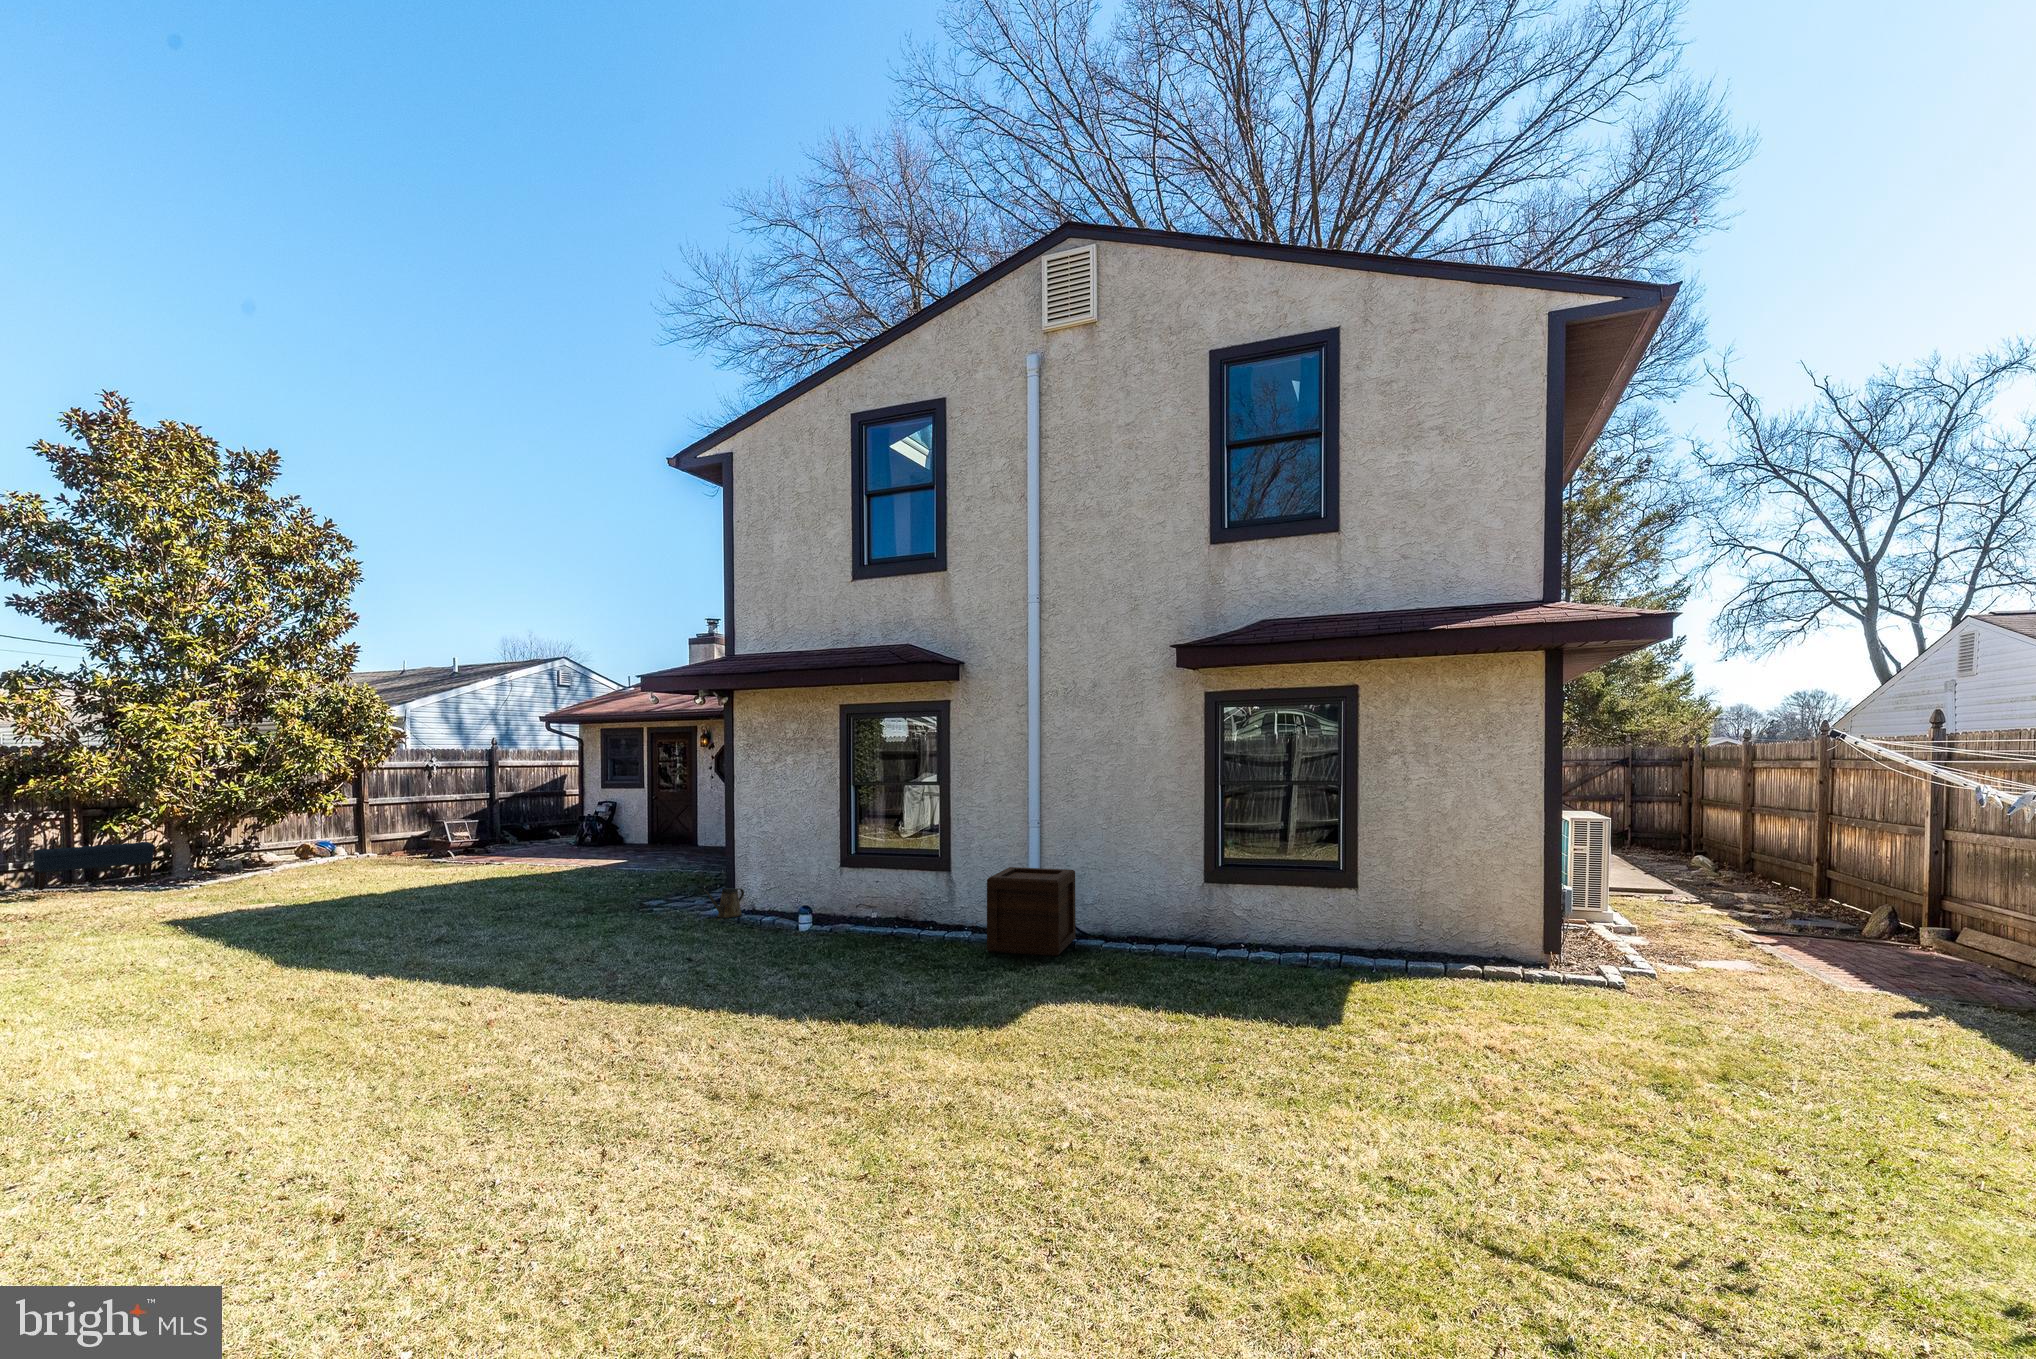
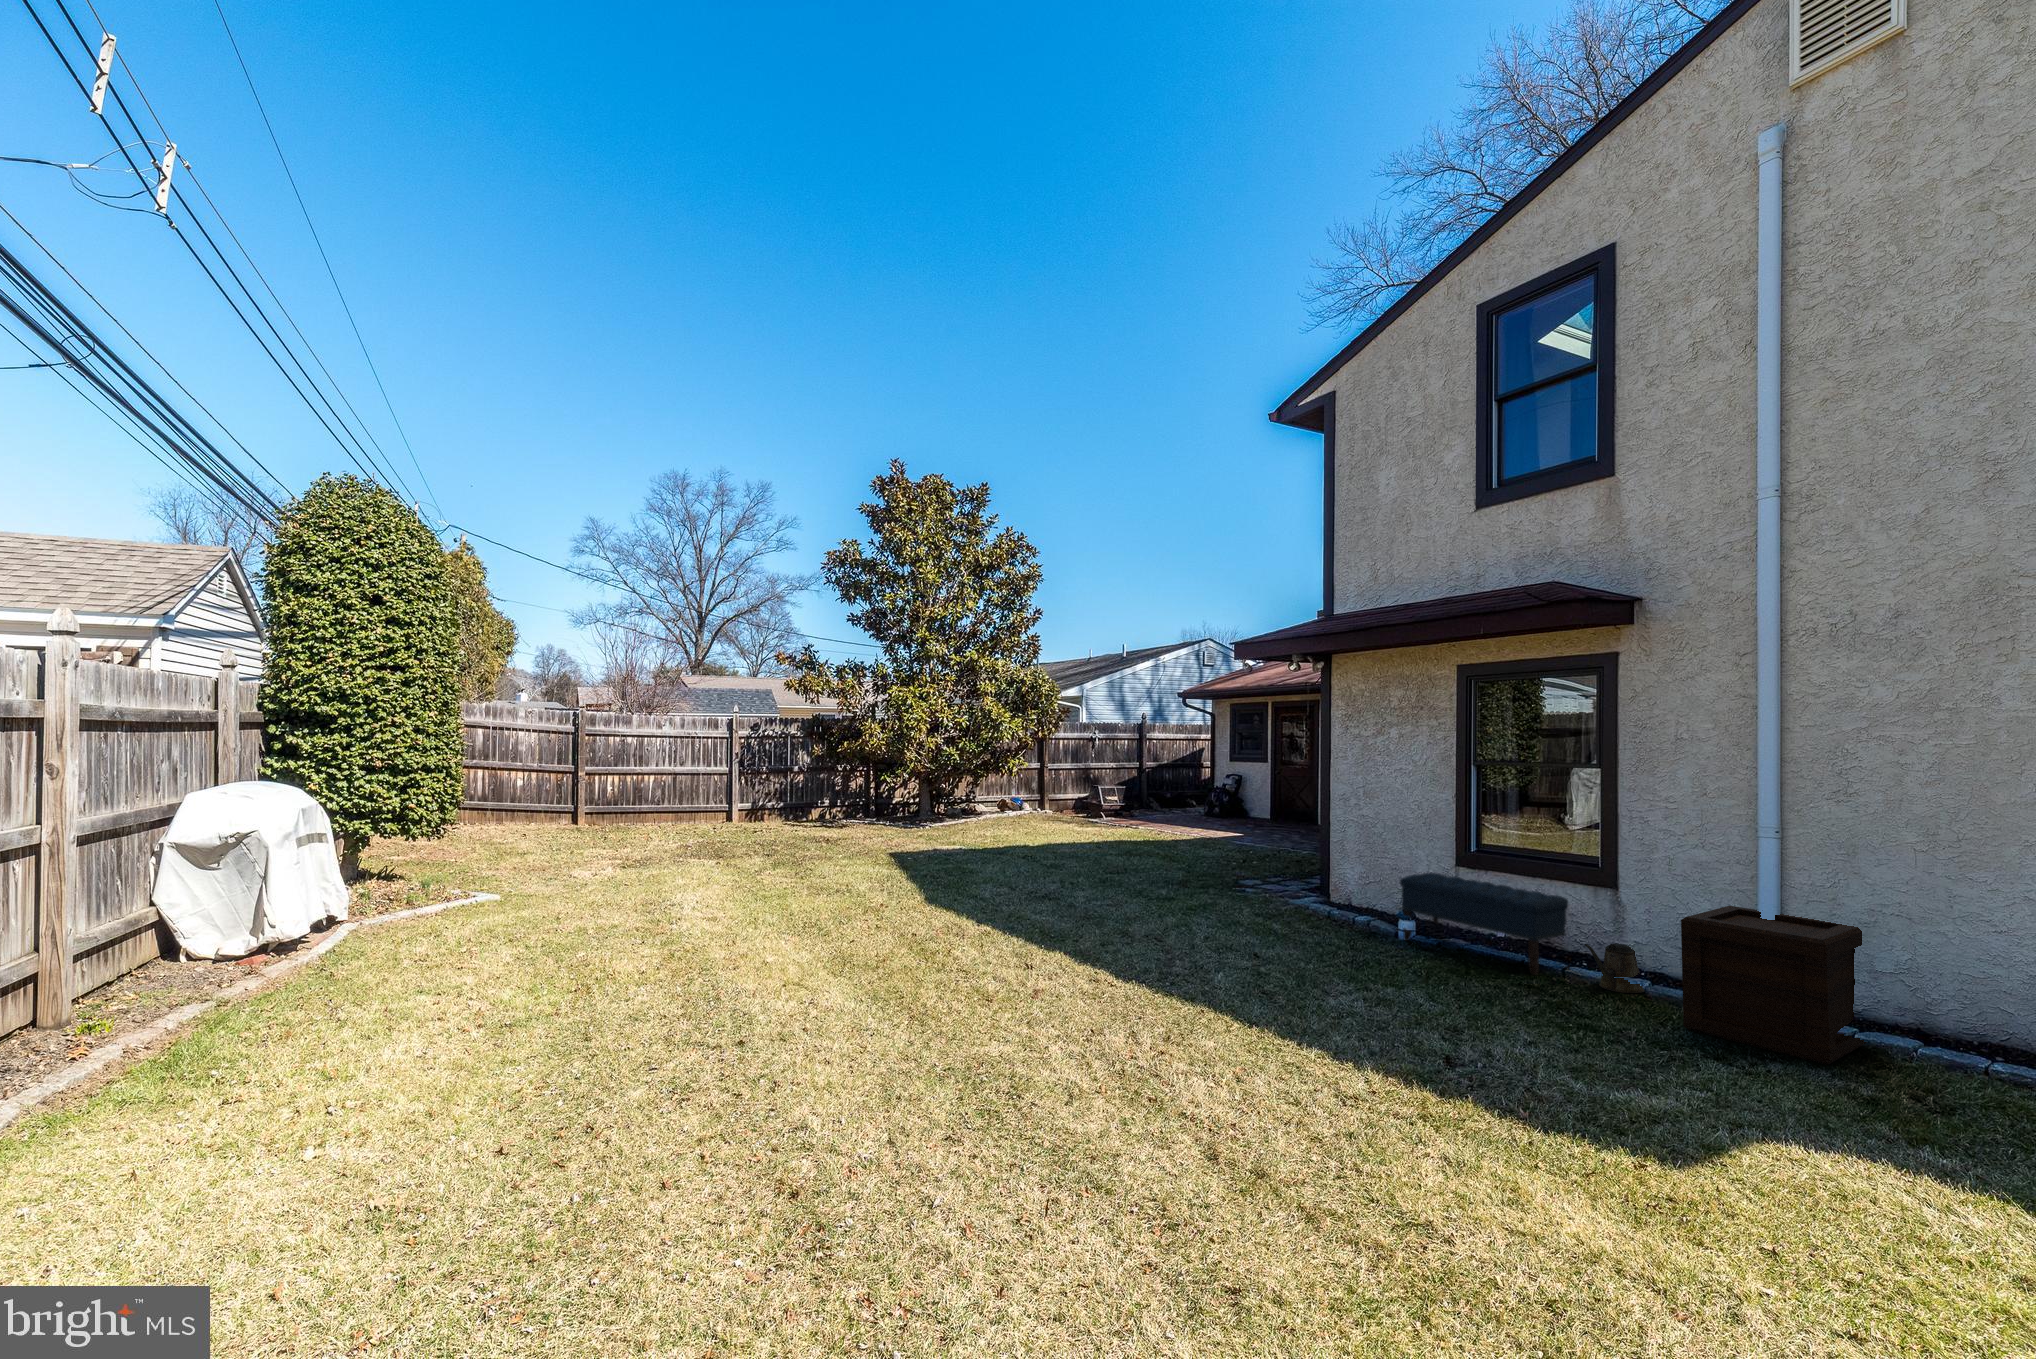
bench: present [33,842,155,891] -> present [1400,873,1570,975]
watering can: present [703,888,744,918] -> present [1585,943,1645,993]

